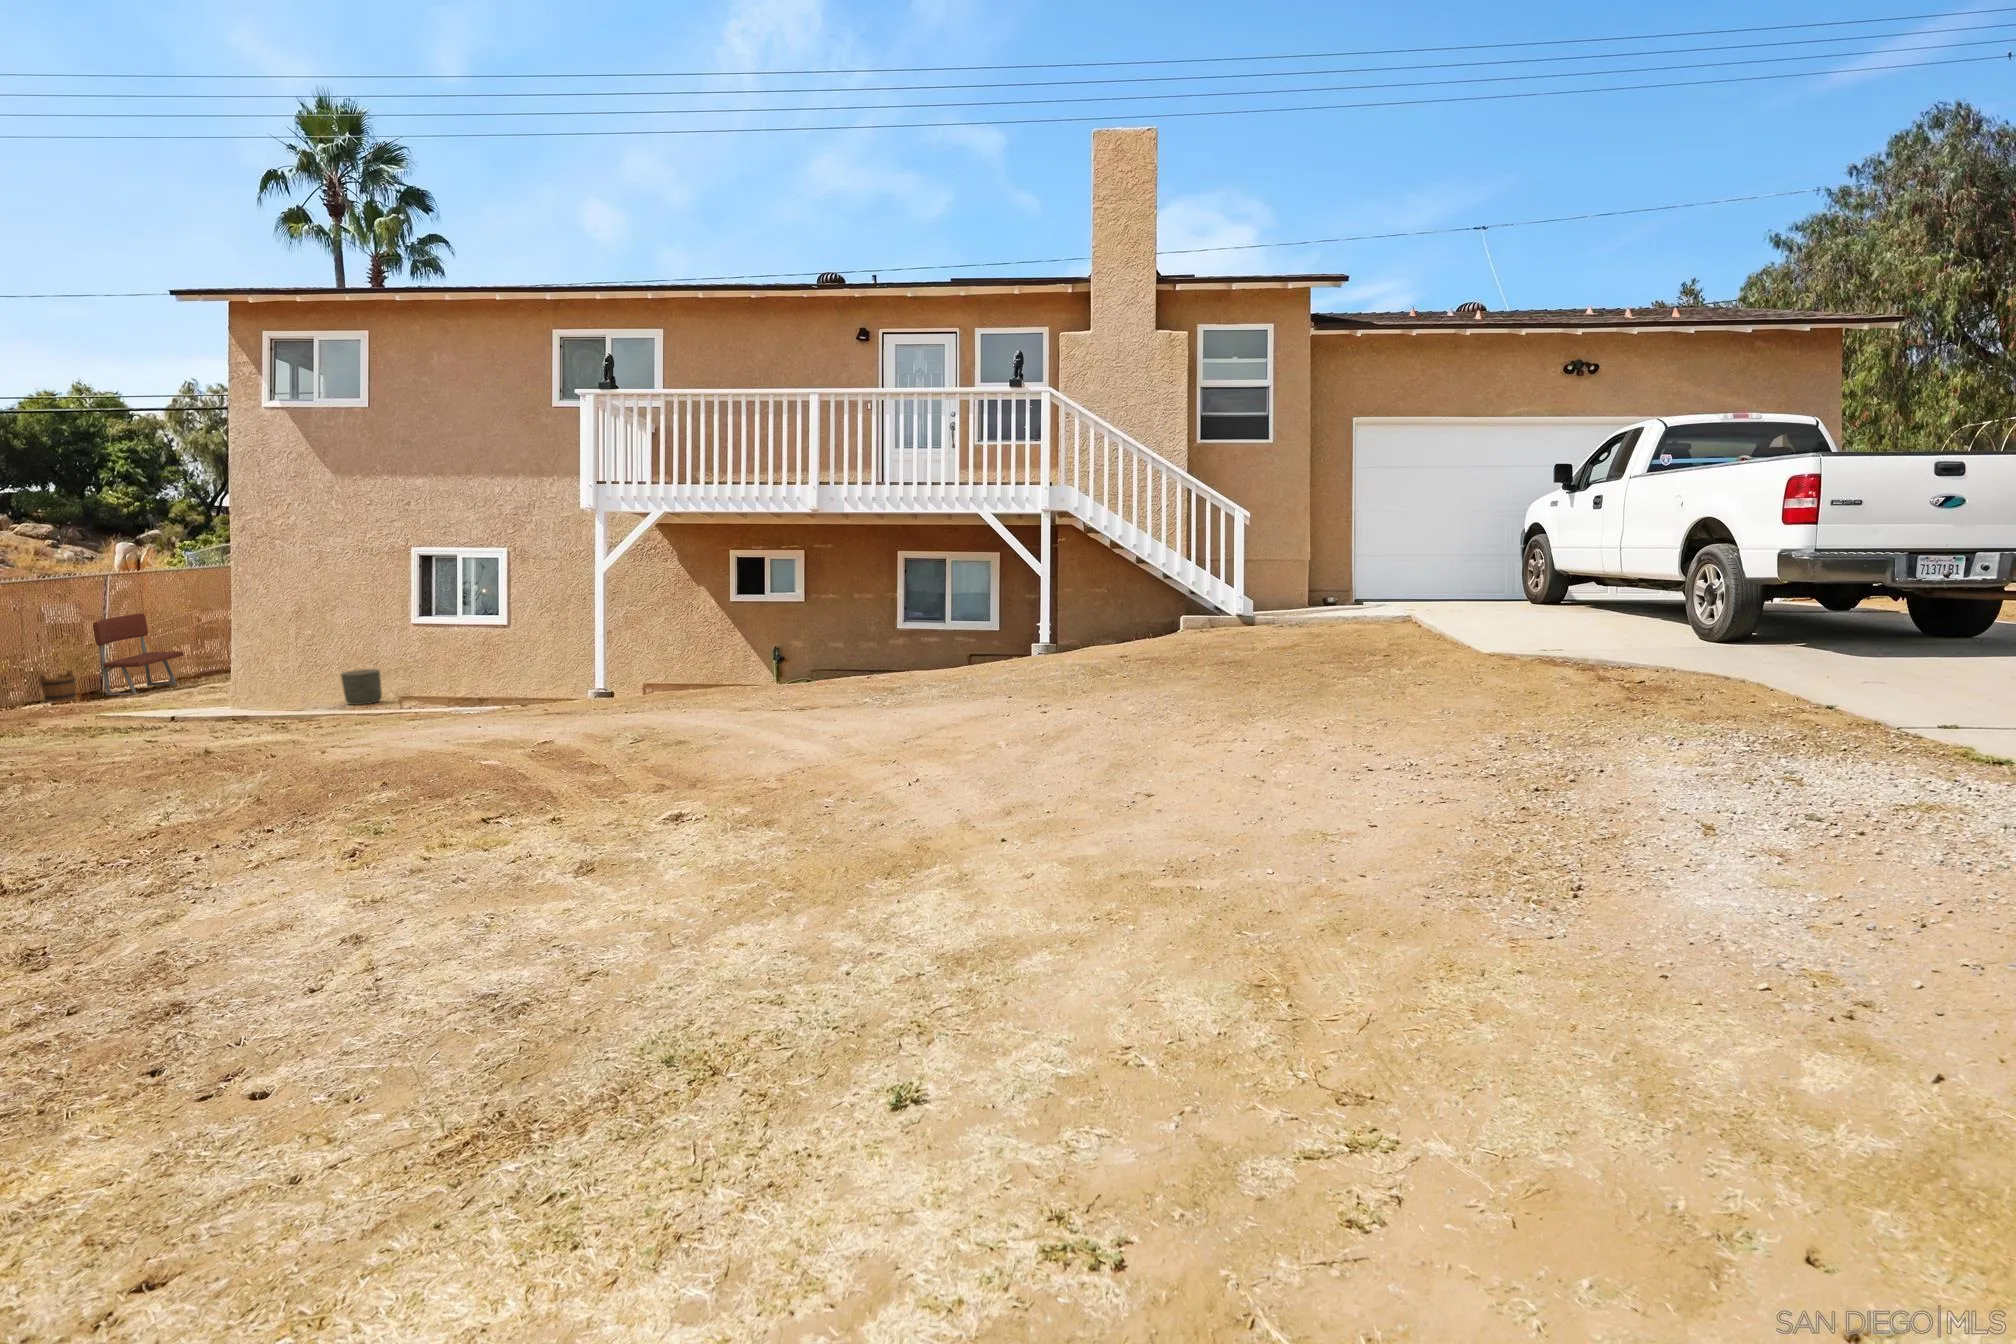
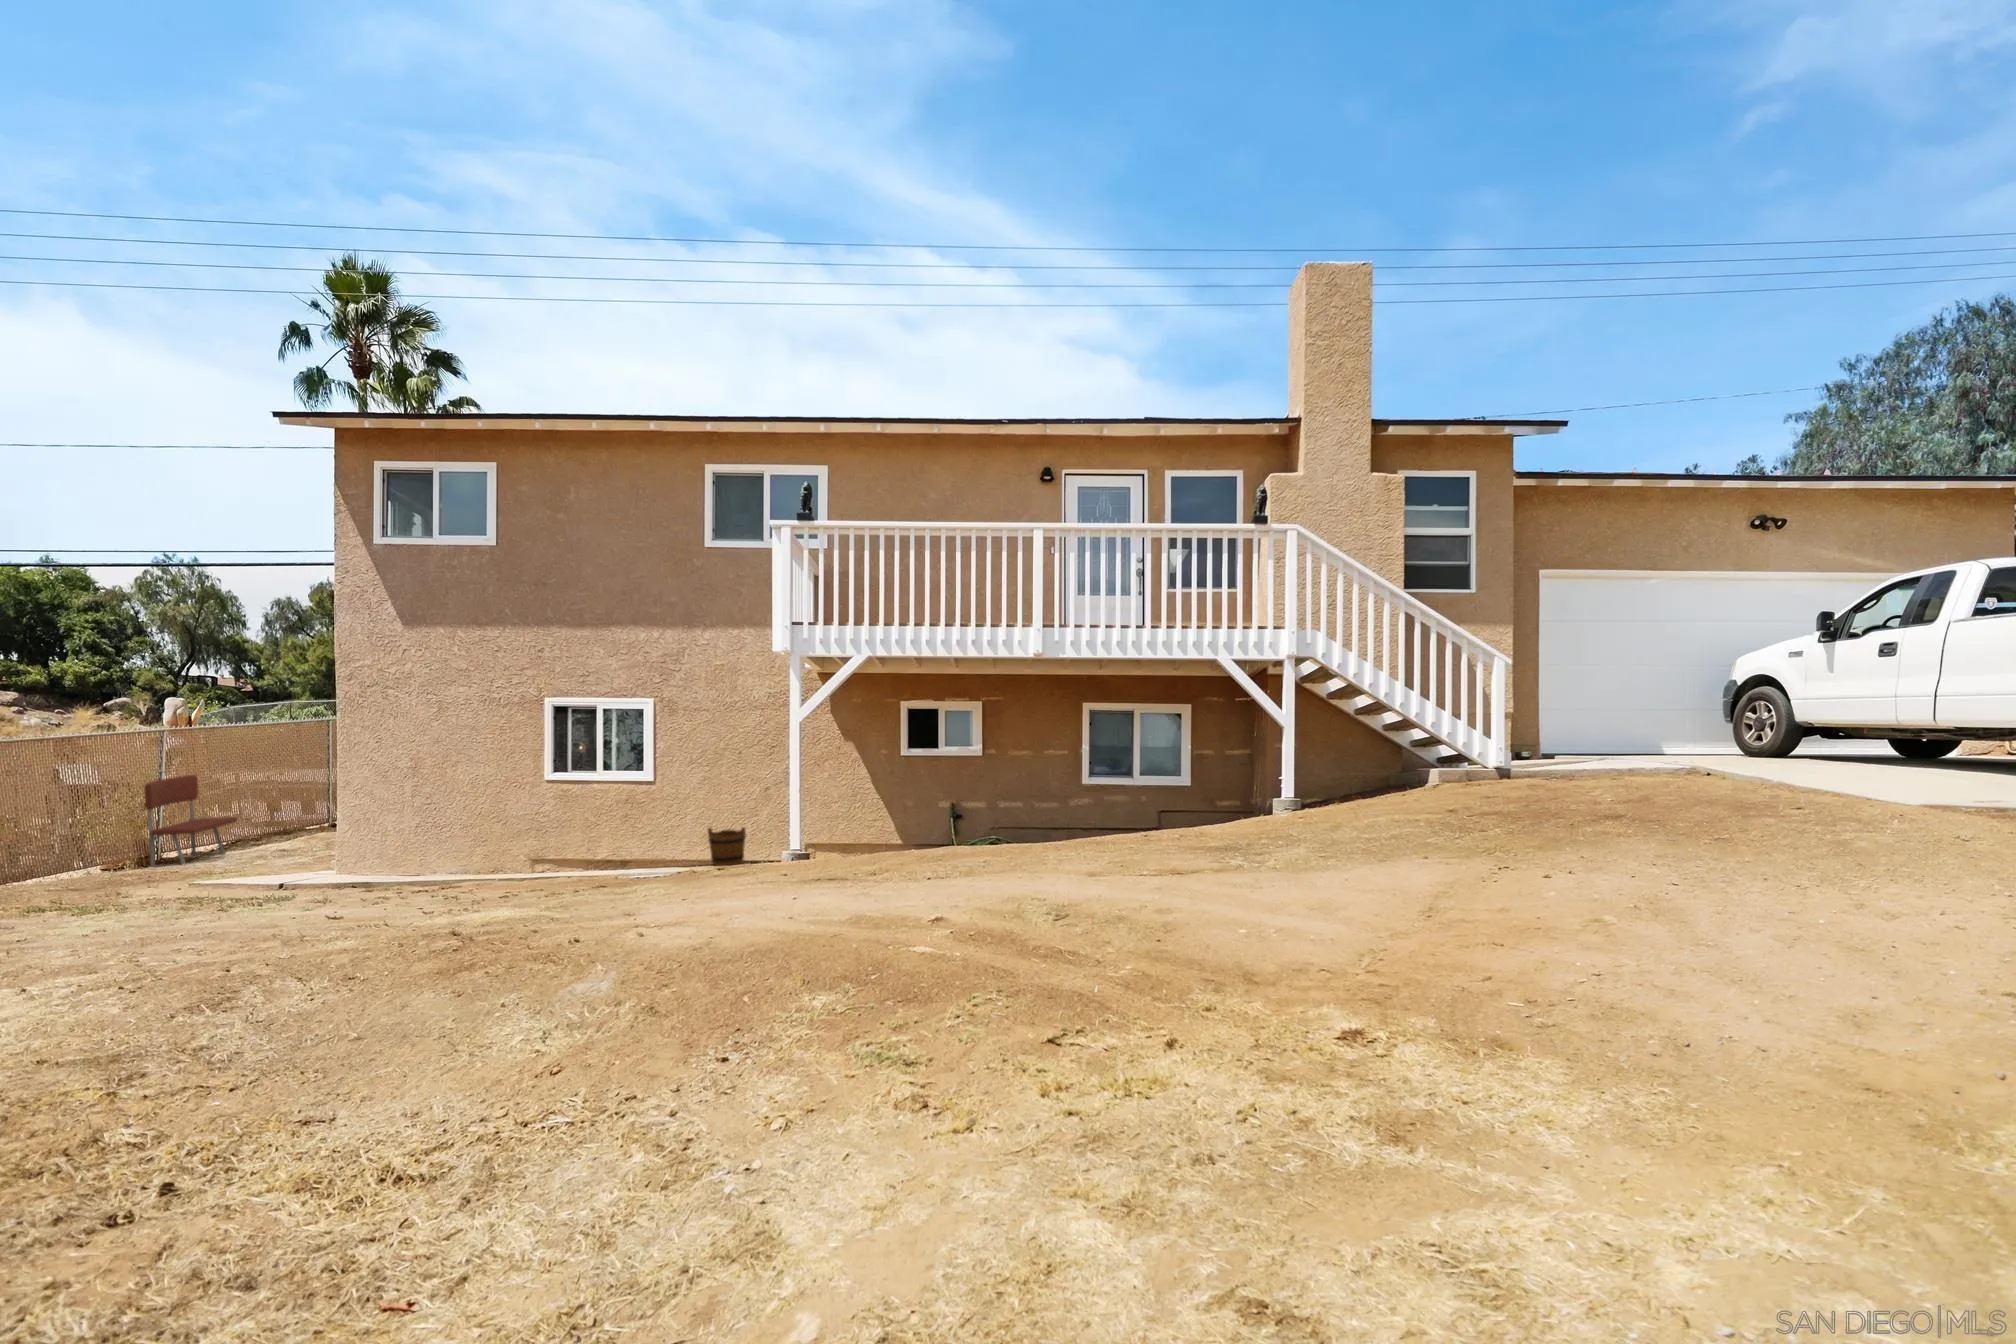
planter: present [341,669,382,705] -> none [461,832,504,873]
bucket: present [40,670,76,703] -> present [708,827,746,866]

